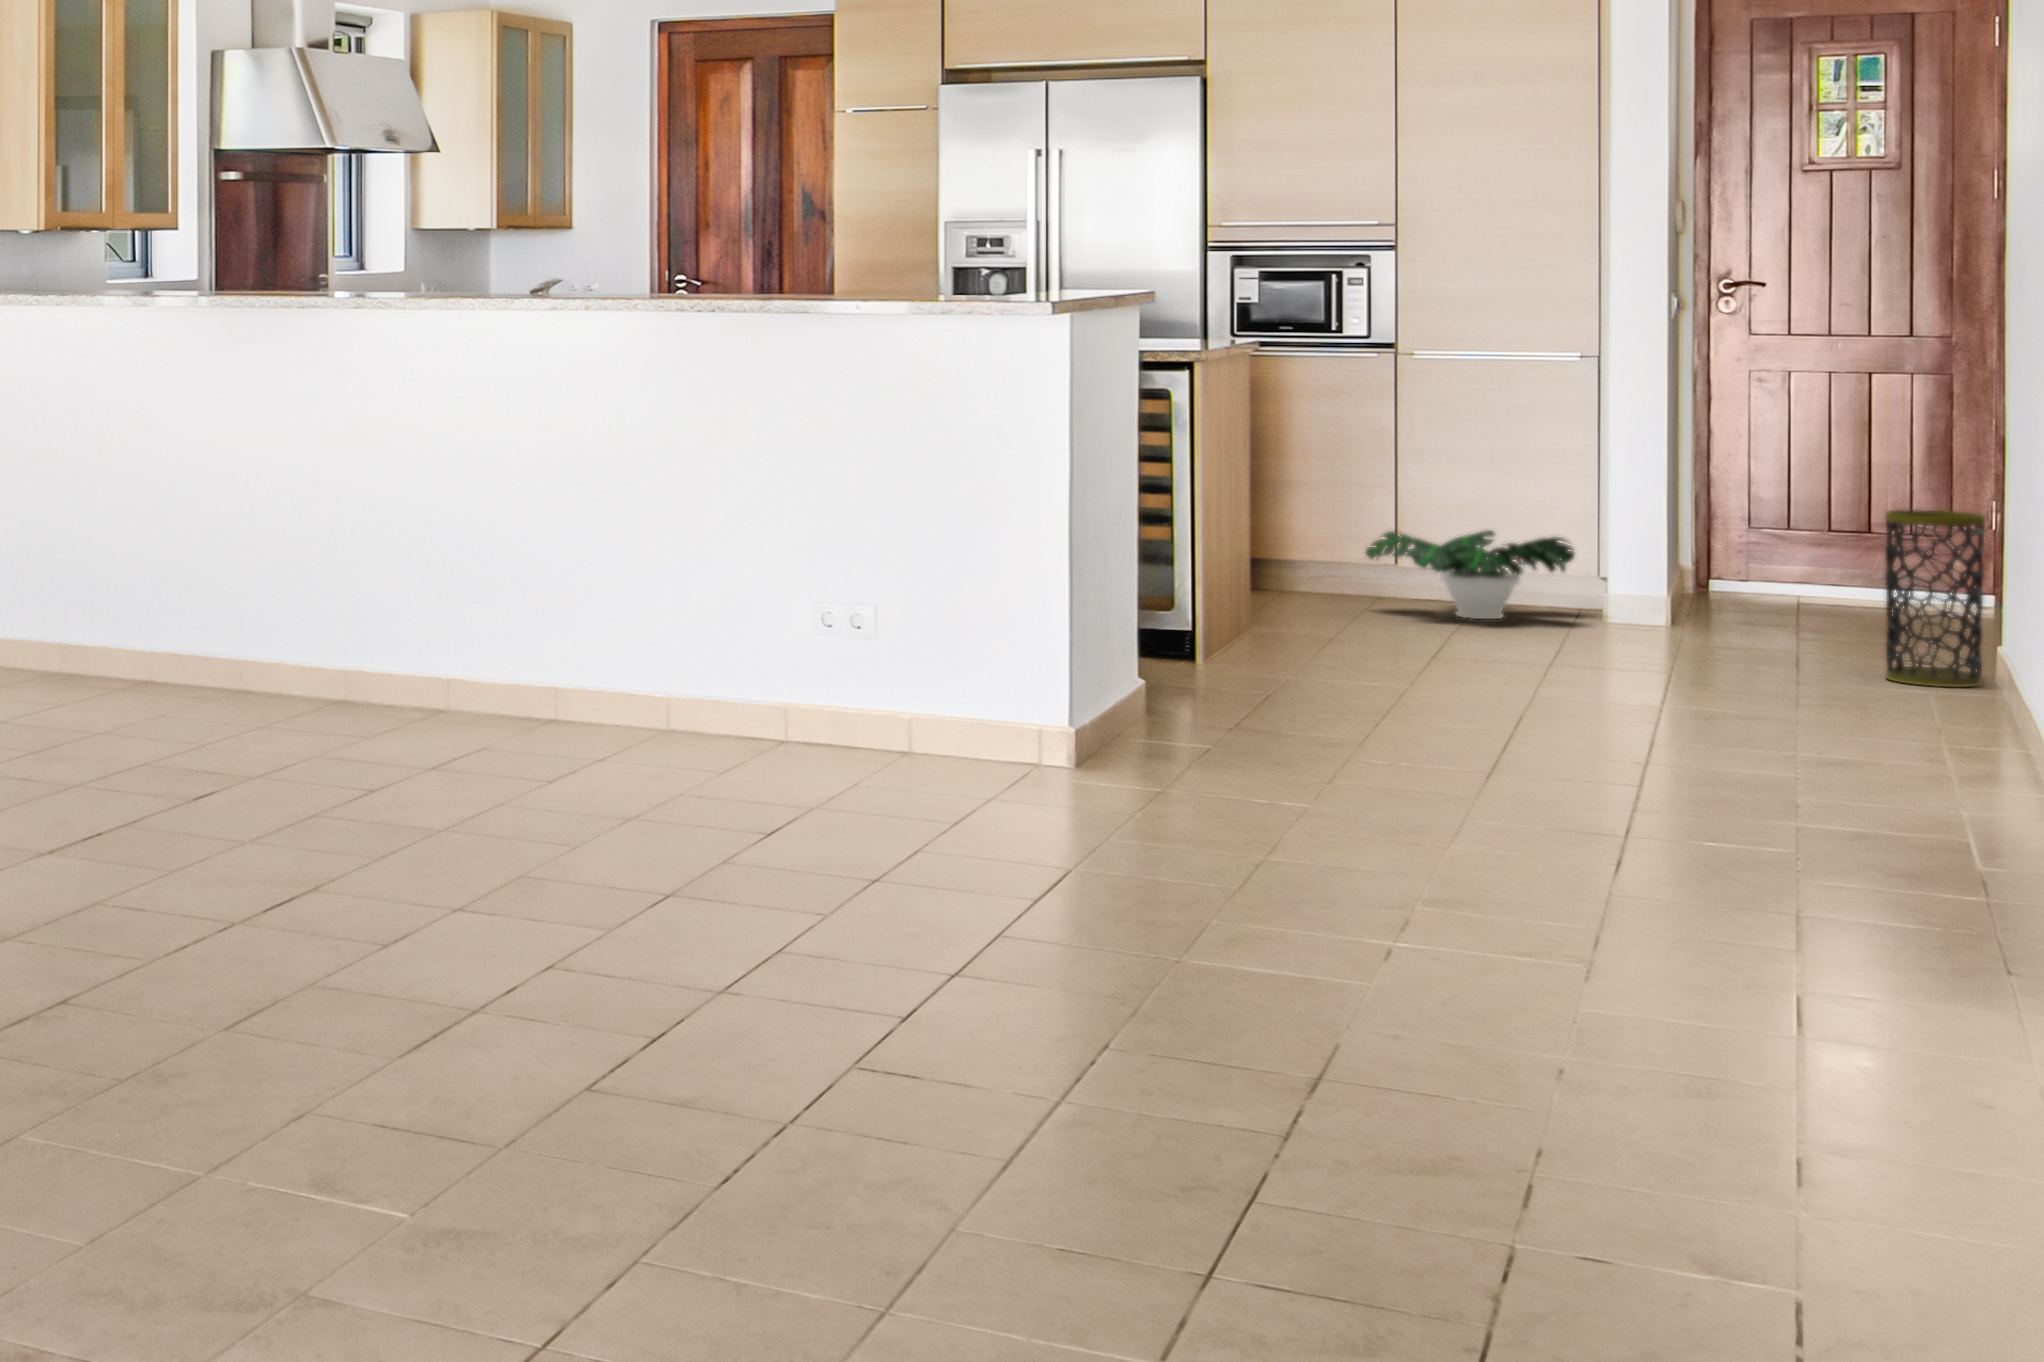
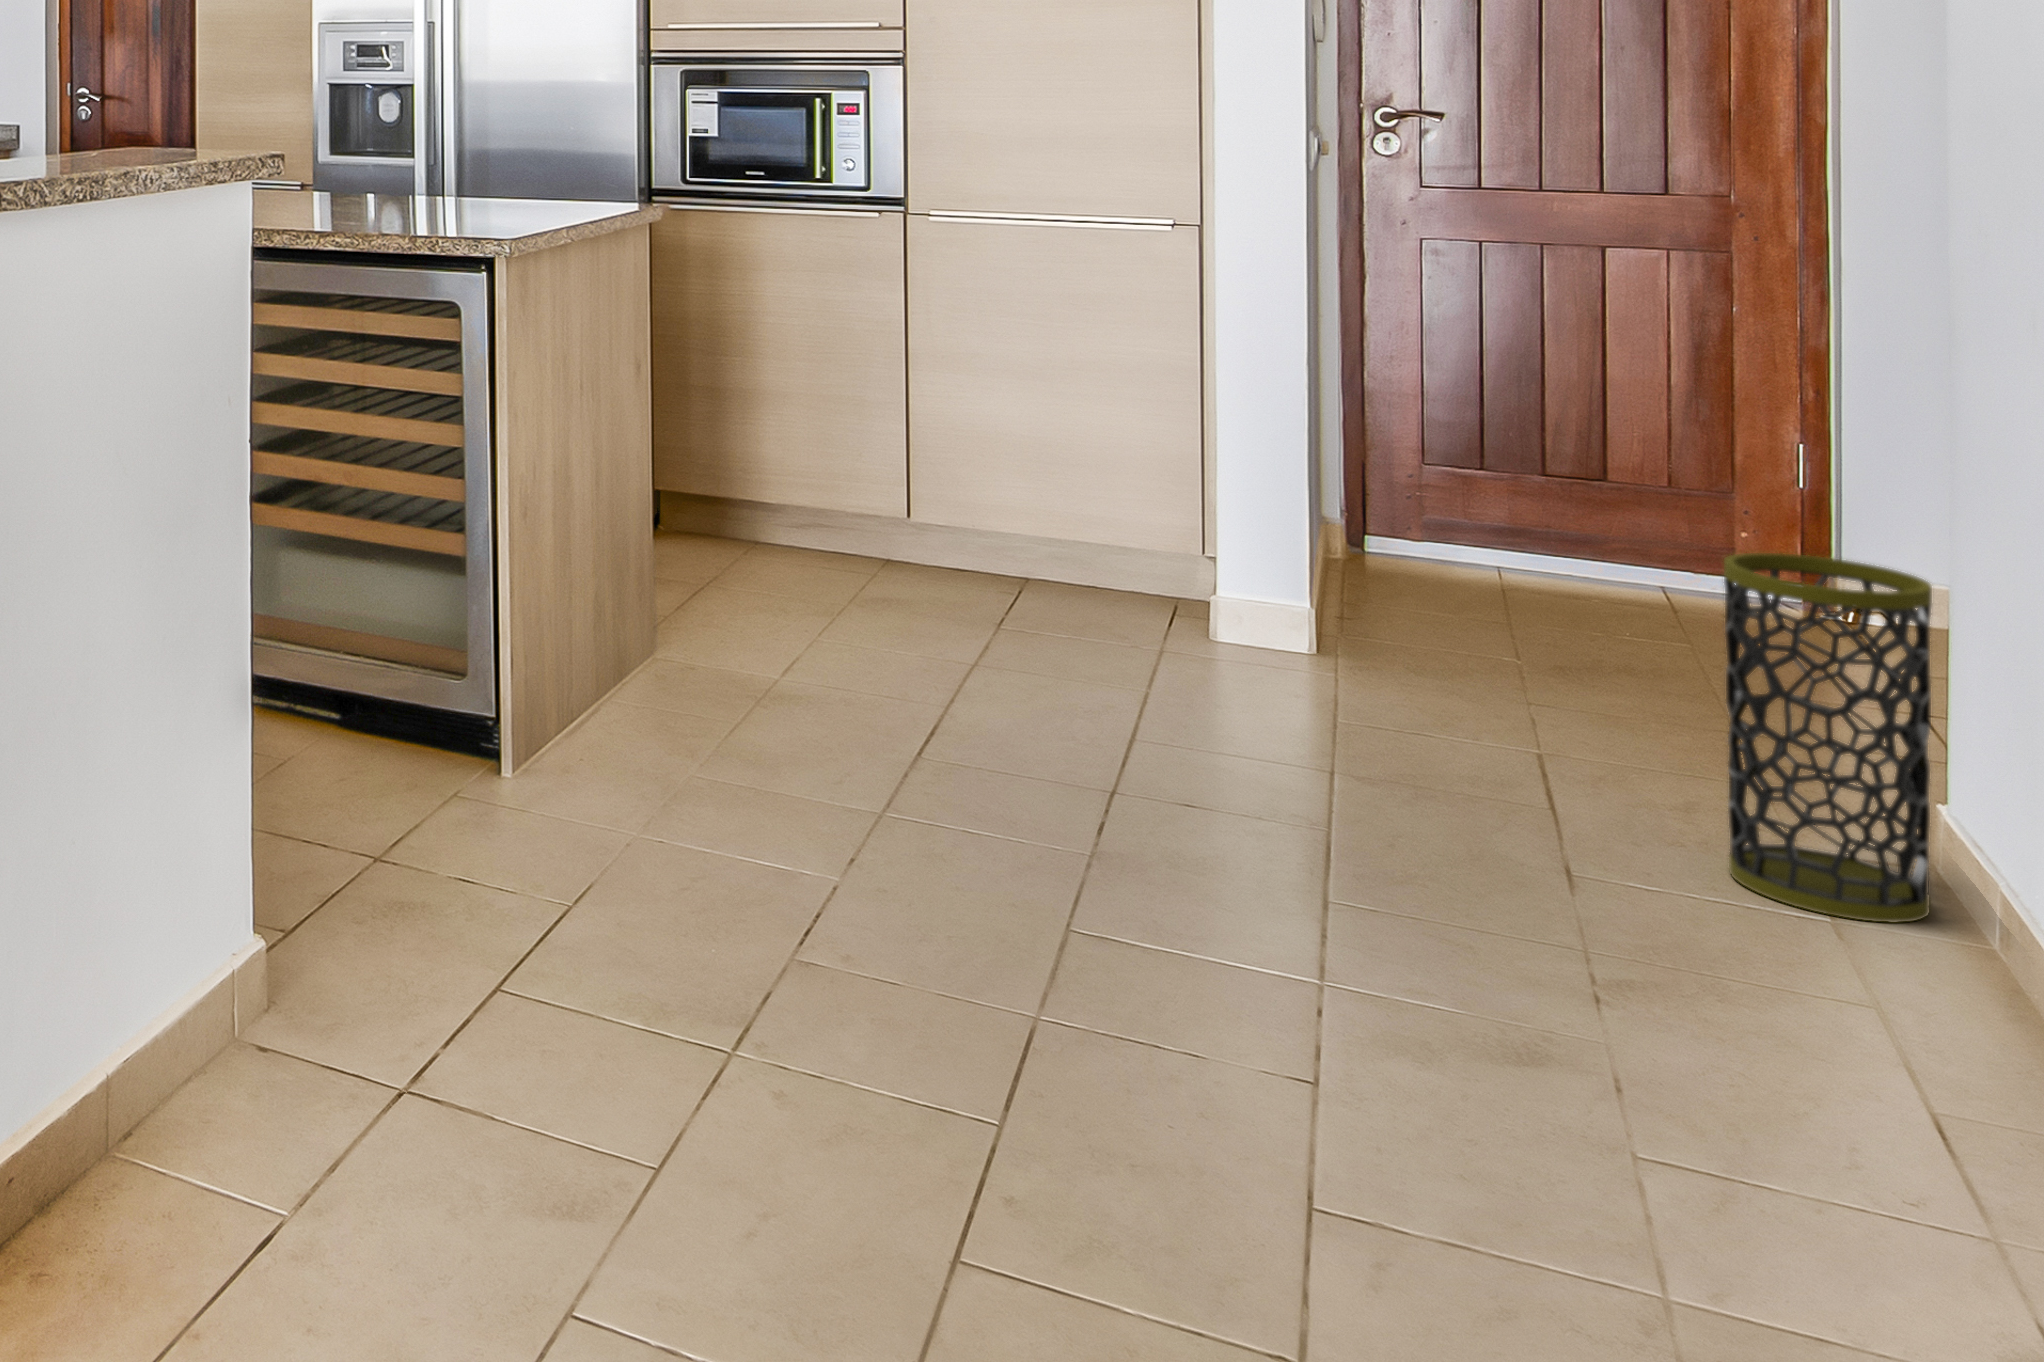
potted plant: present [1366,530,1575,619] -> none [850,480,1164,626]

